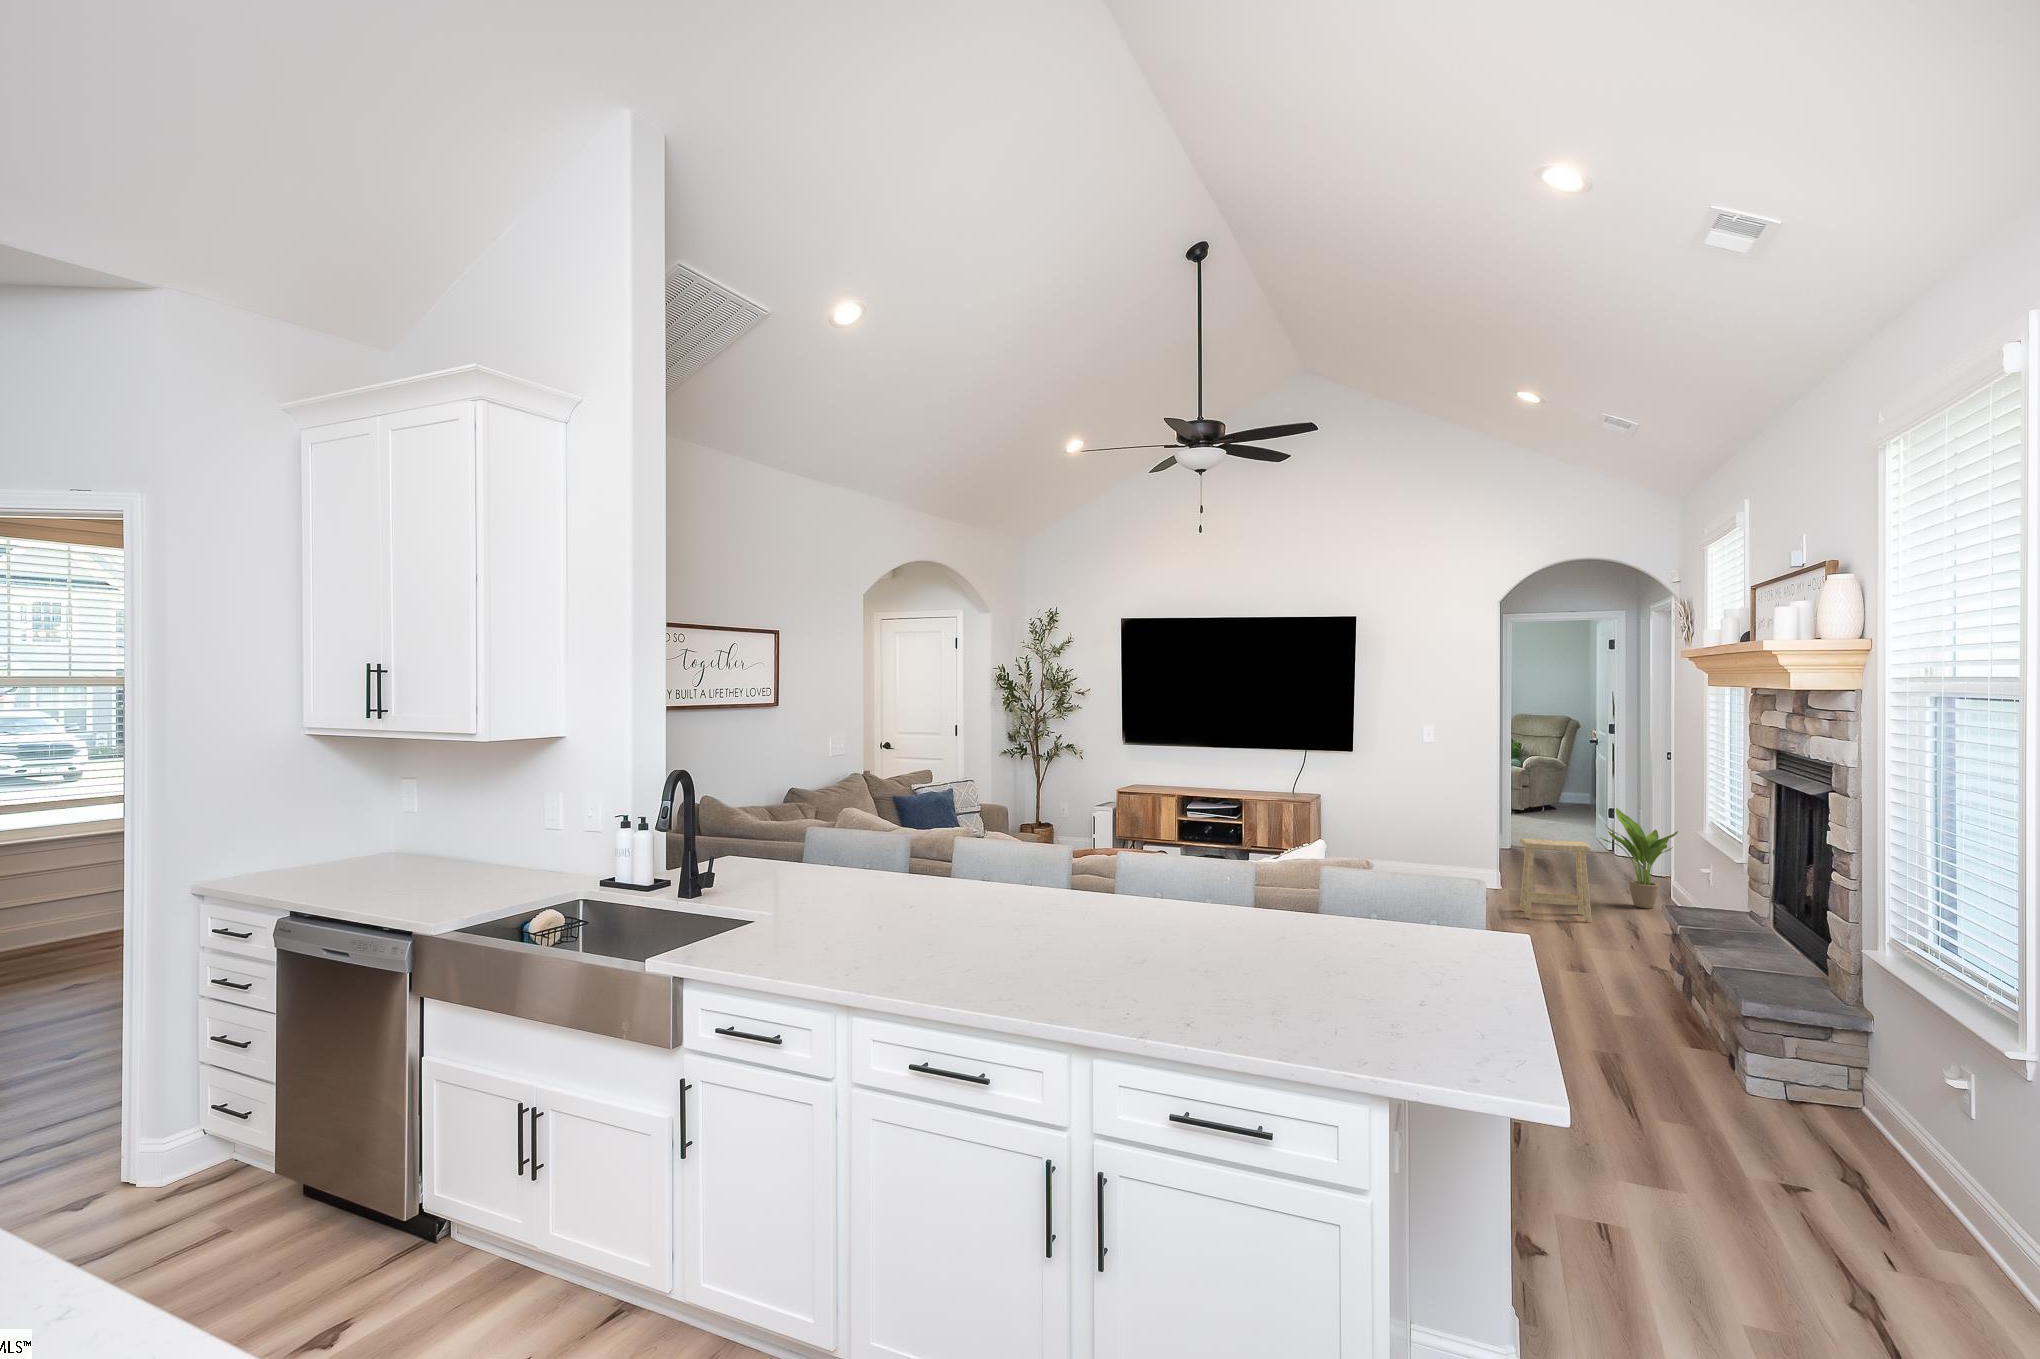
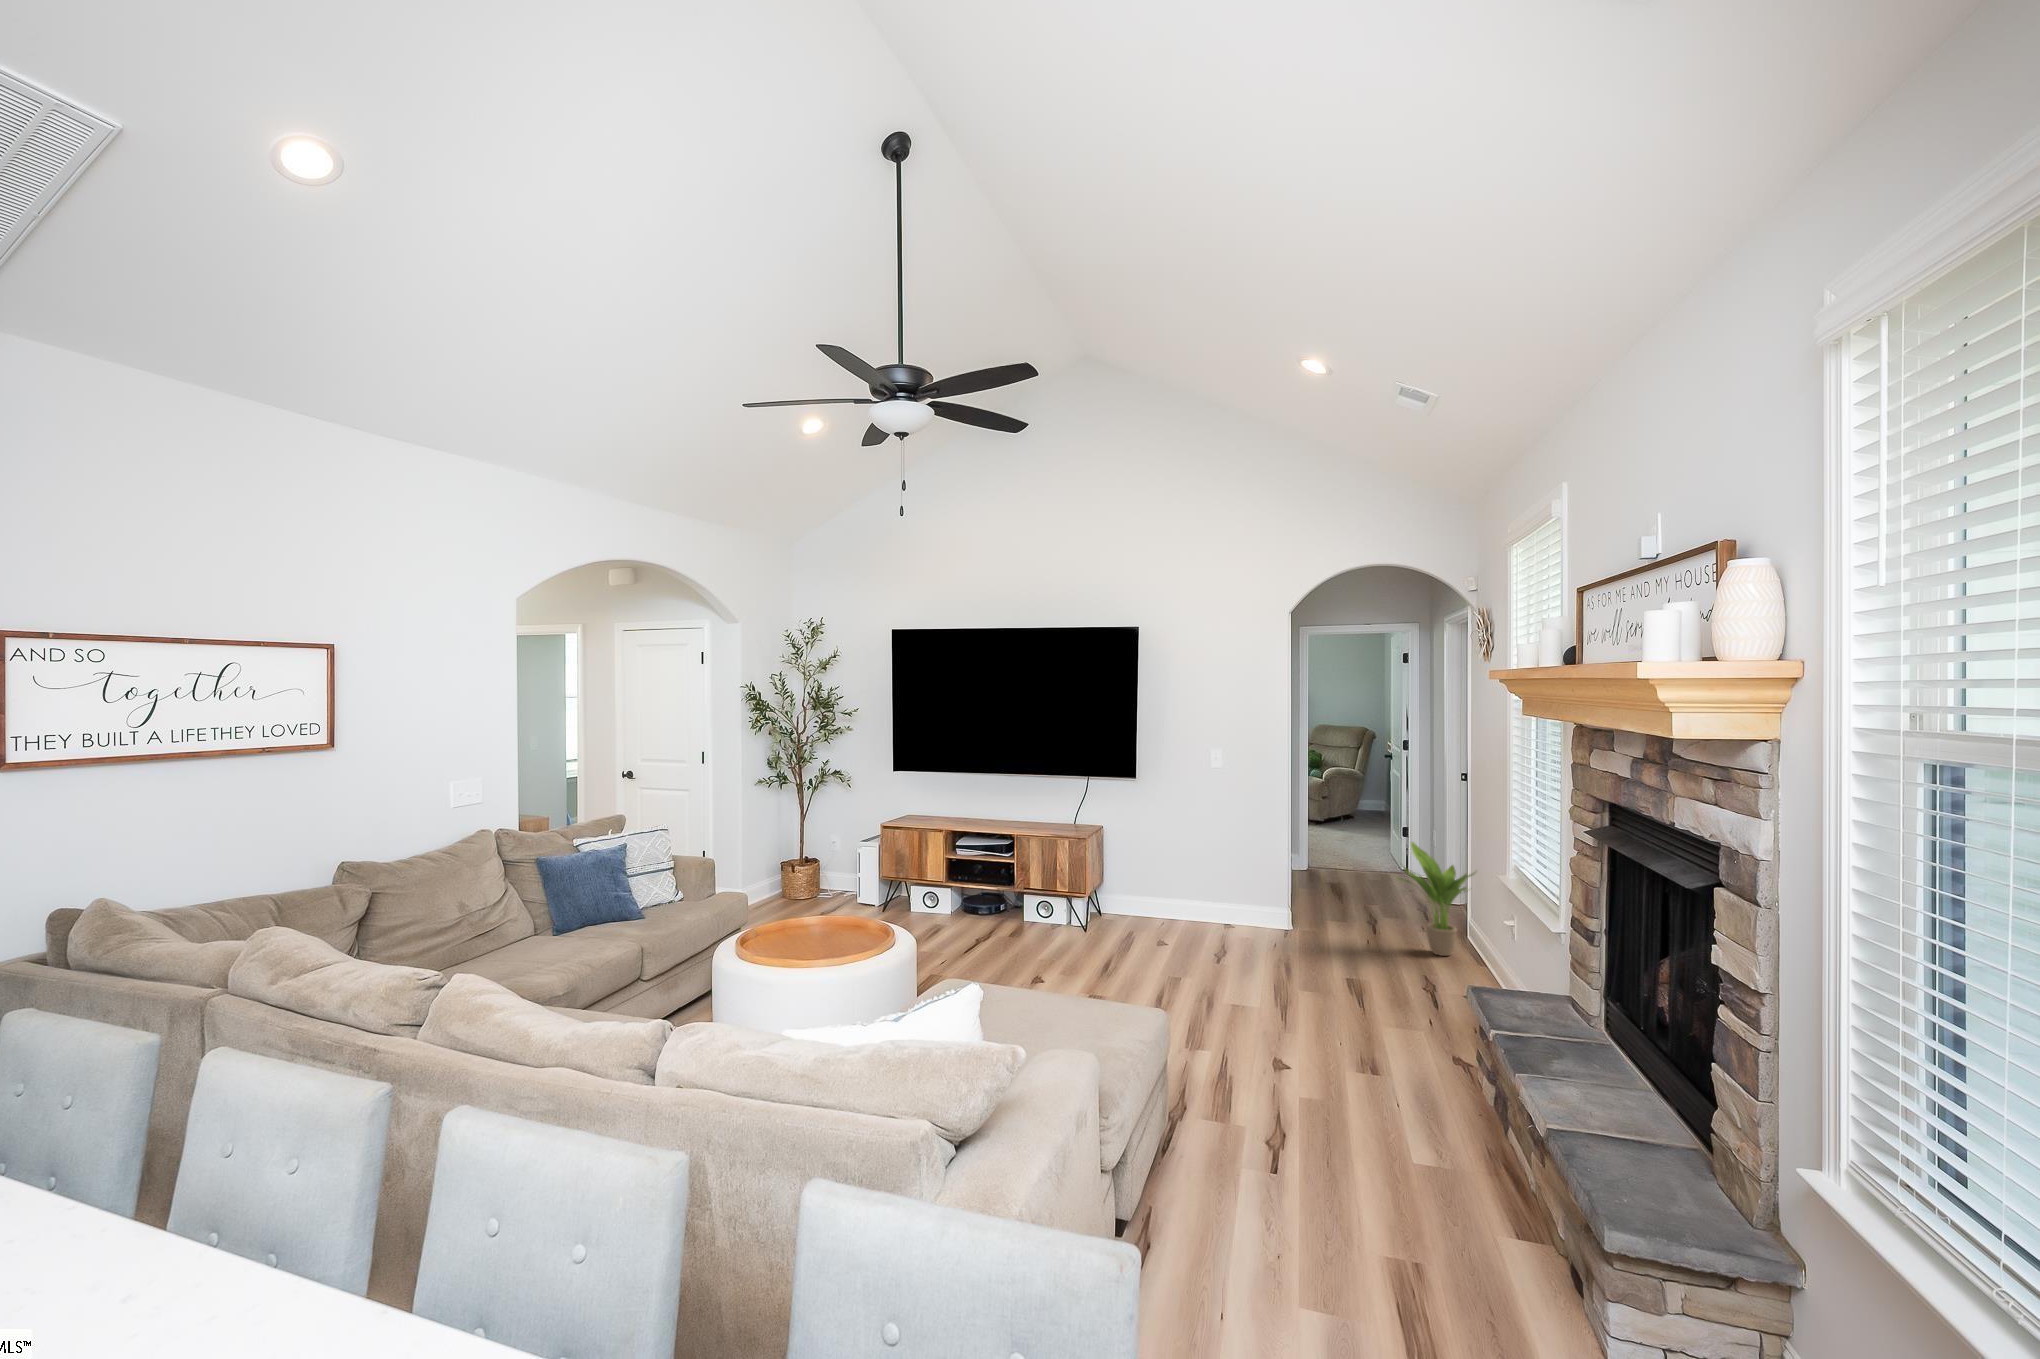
footstool: present [1520,838,1592,923] -> none [1308,882,1386,982]

